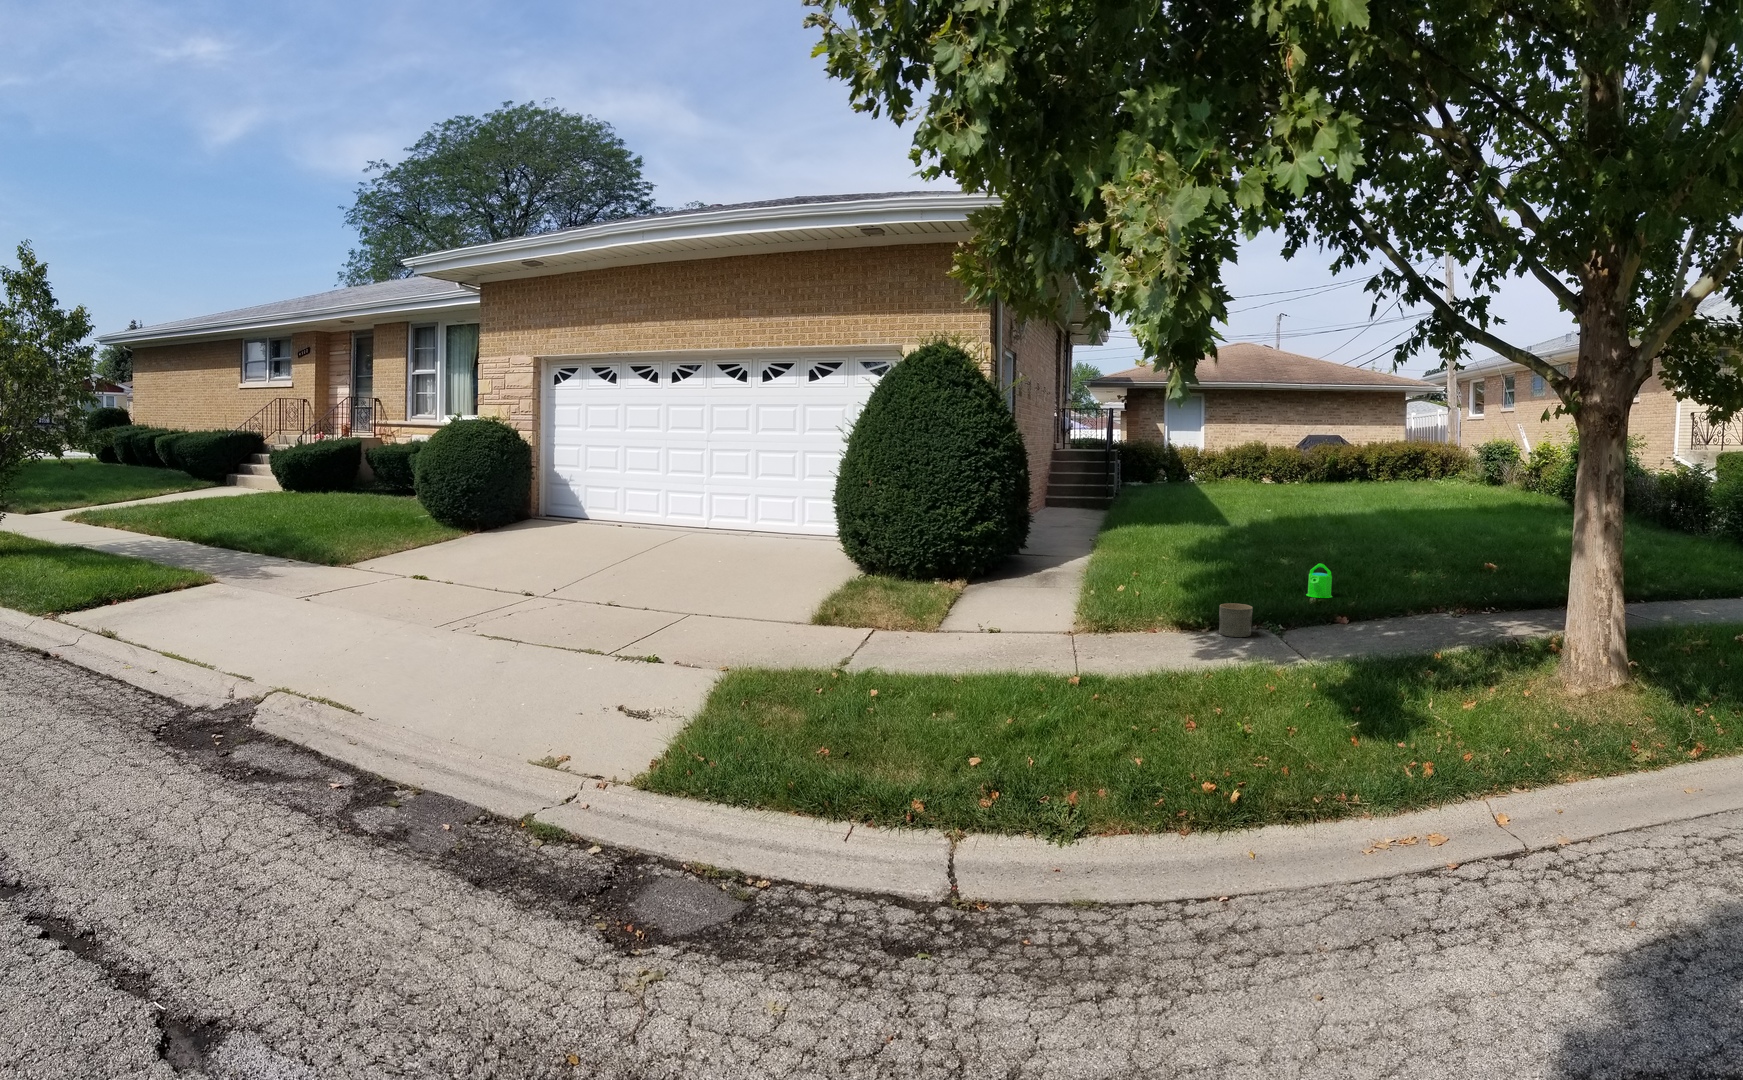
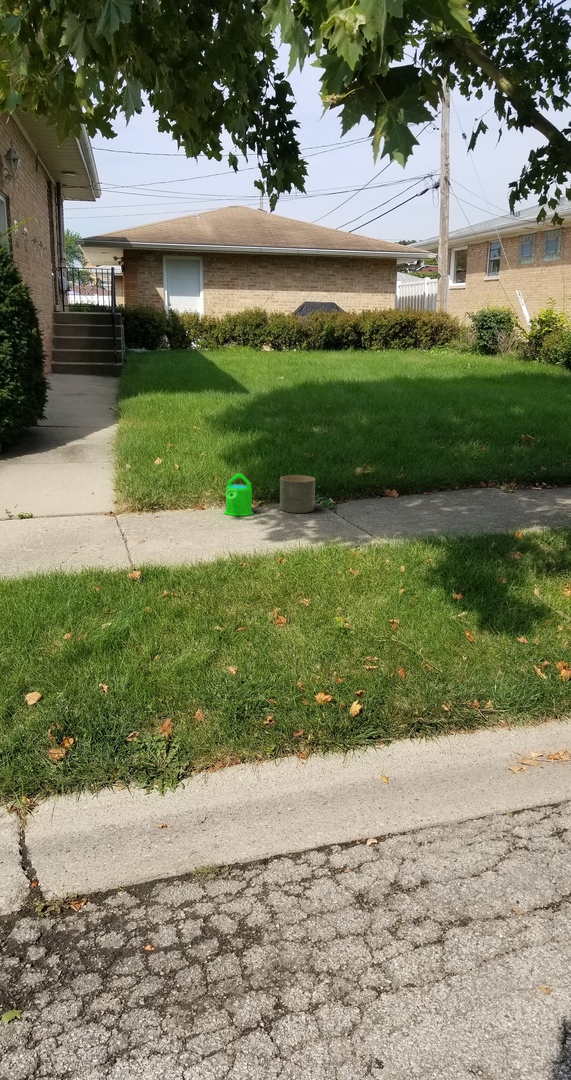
watering can: present [1306,563,1332,598] -> present [224,473,253,516]

